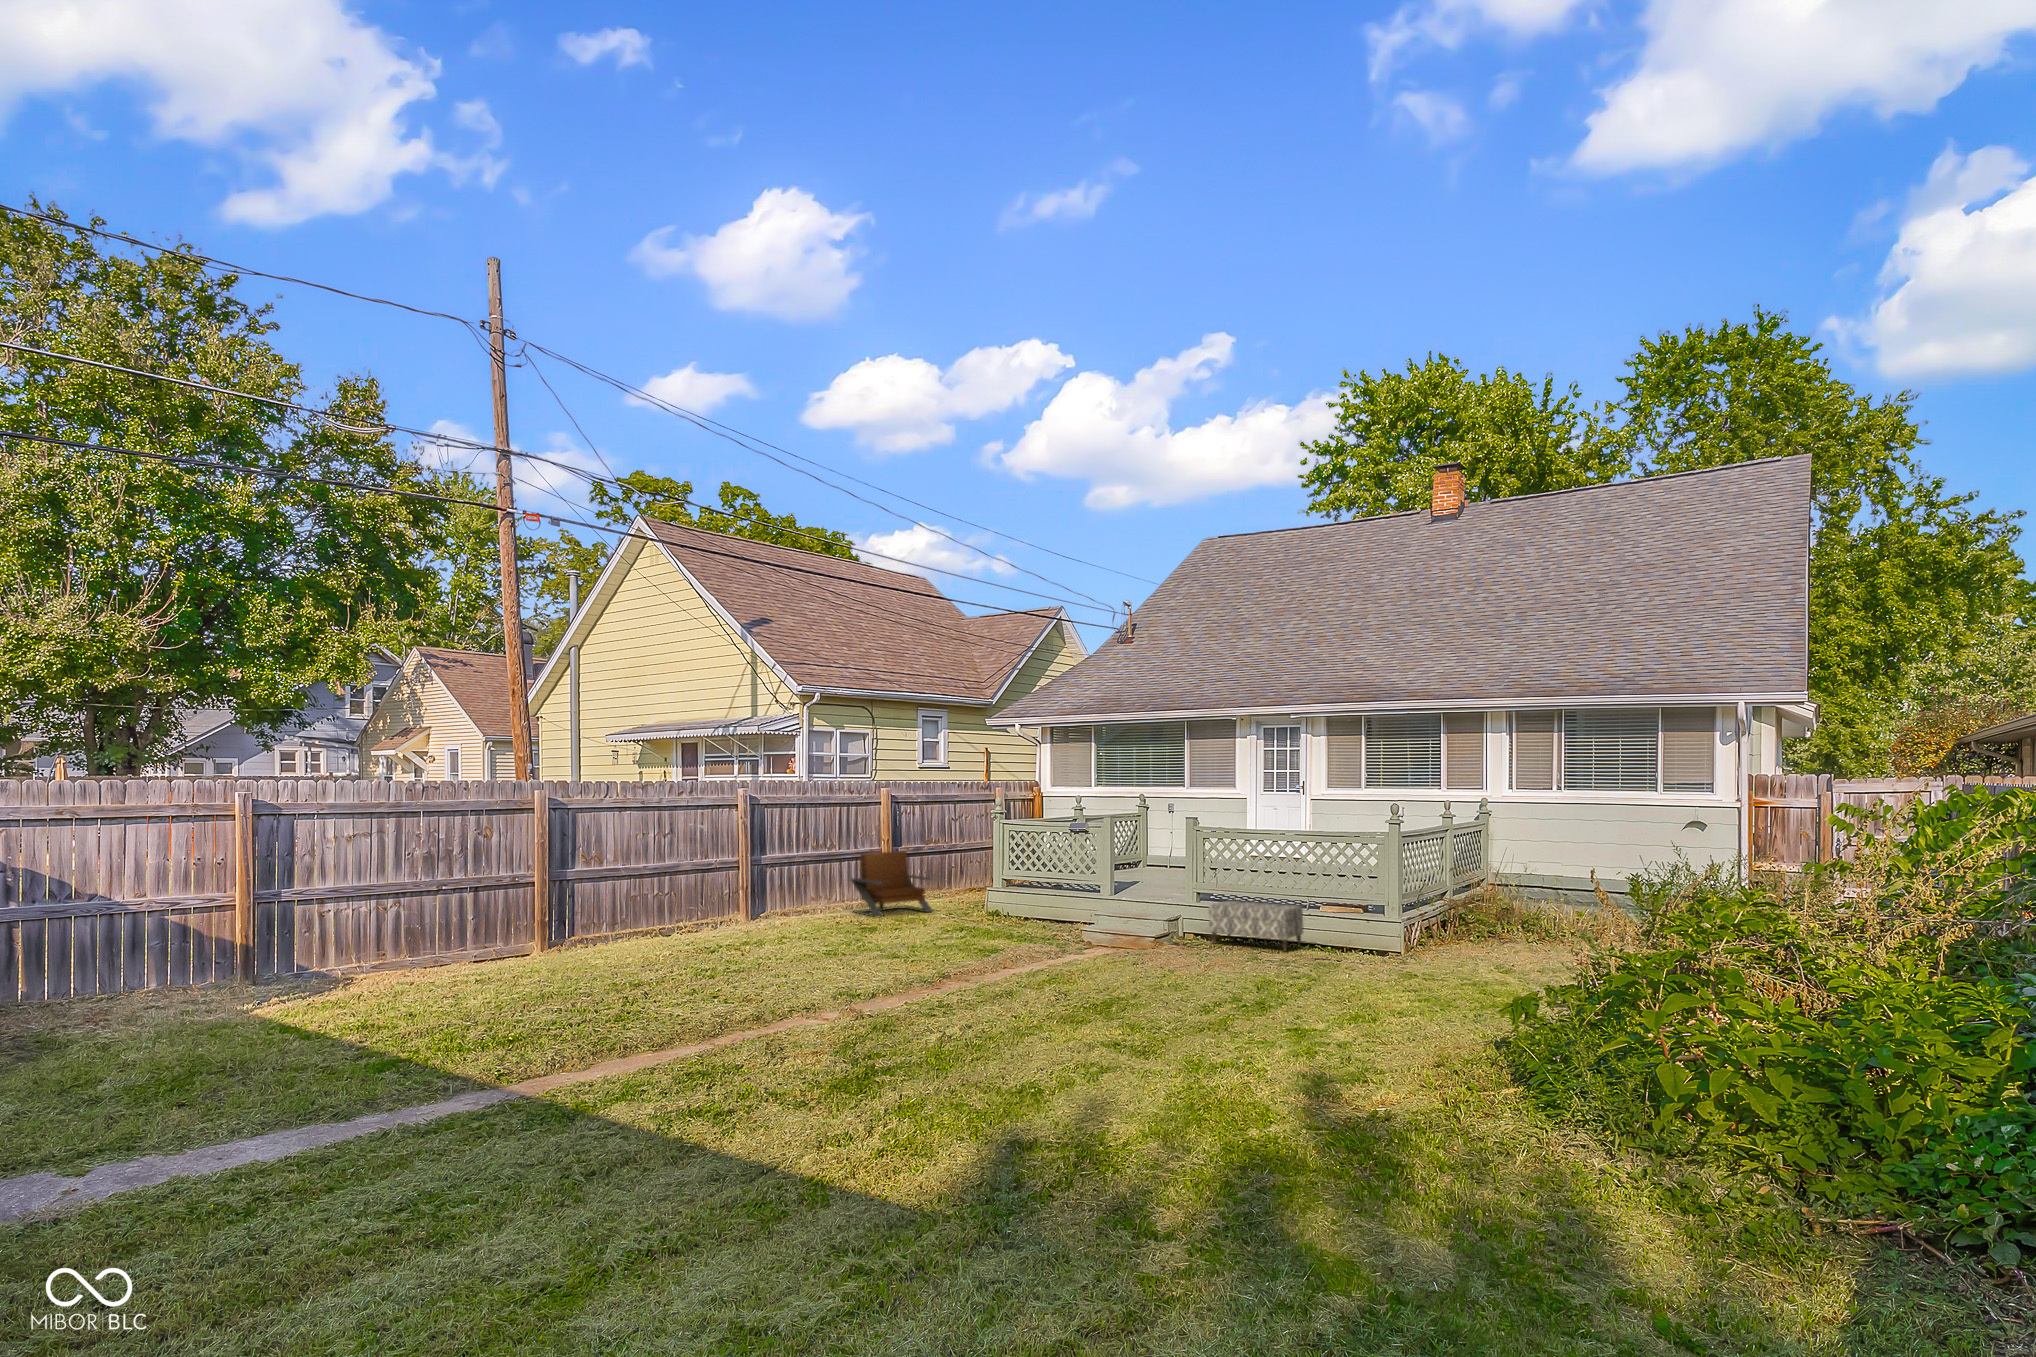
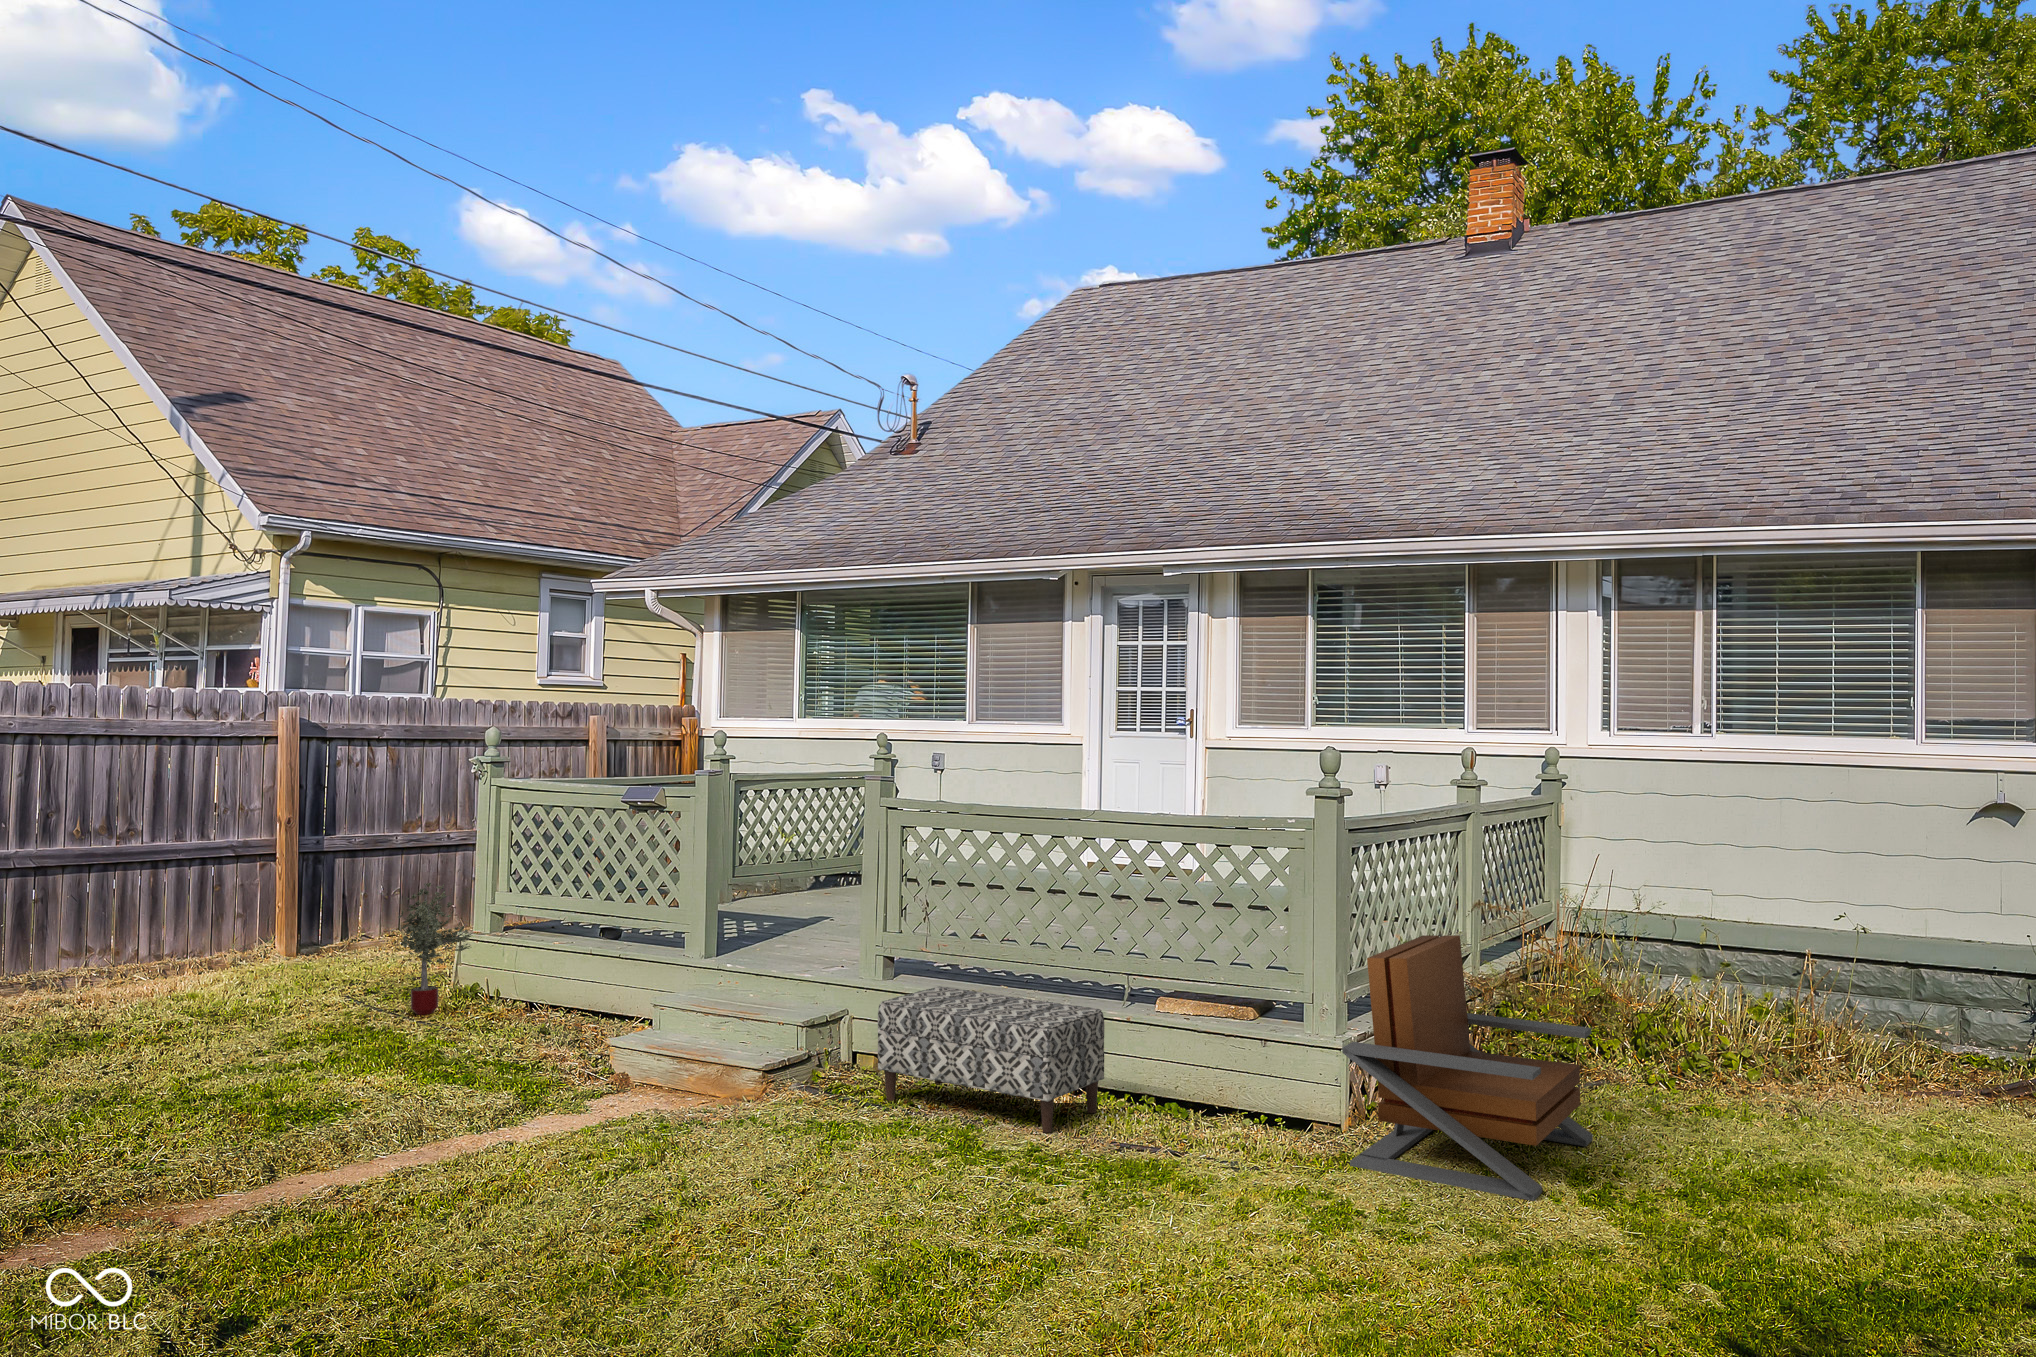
lounge chair: present [851,851,933,918] -> present [1342,935,1593,1201]
potted tree: none [969,864,1001,922] -> present [399,883,471,1015]

